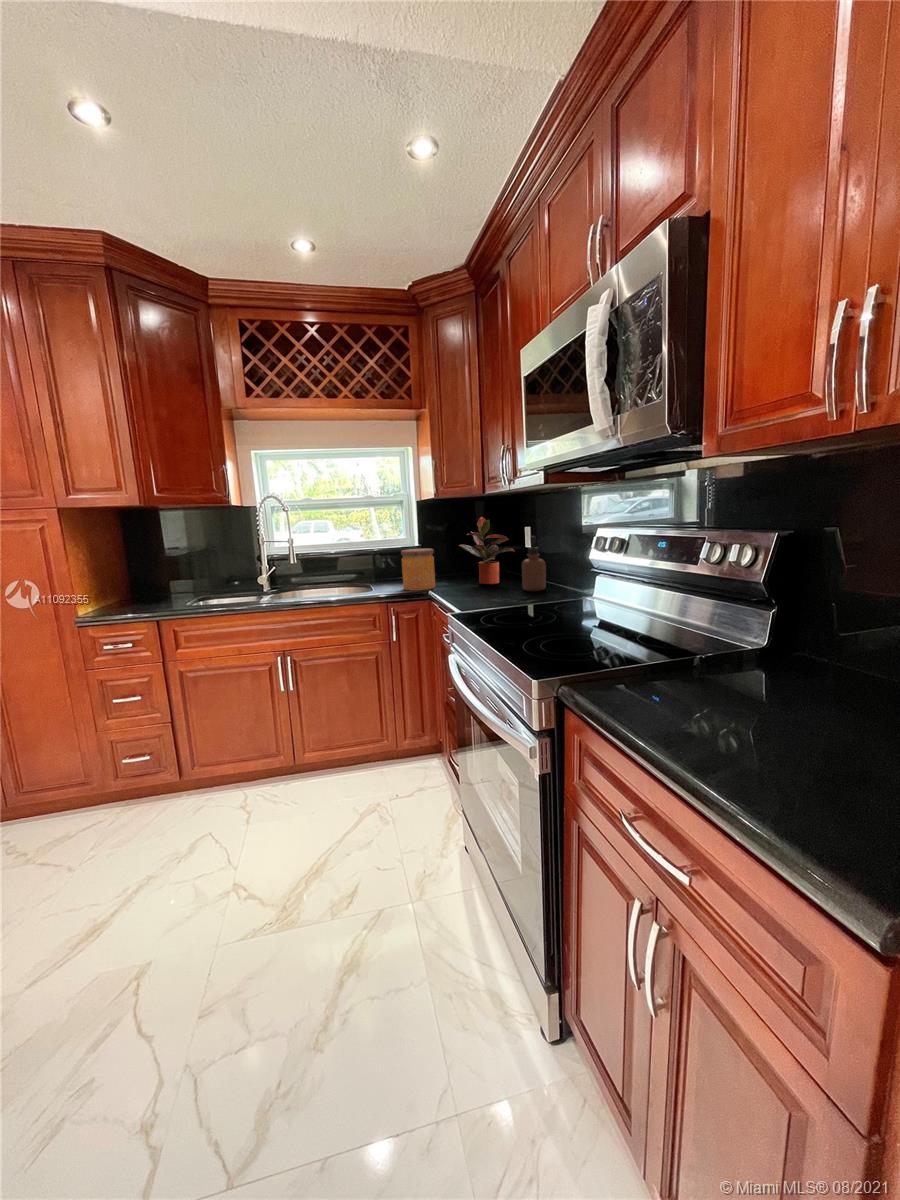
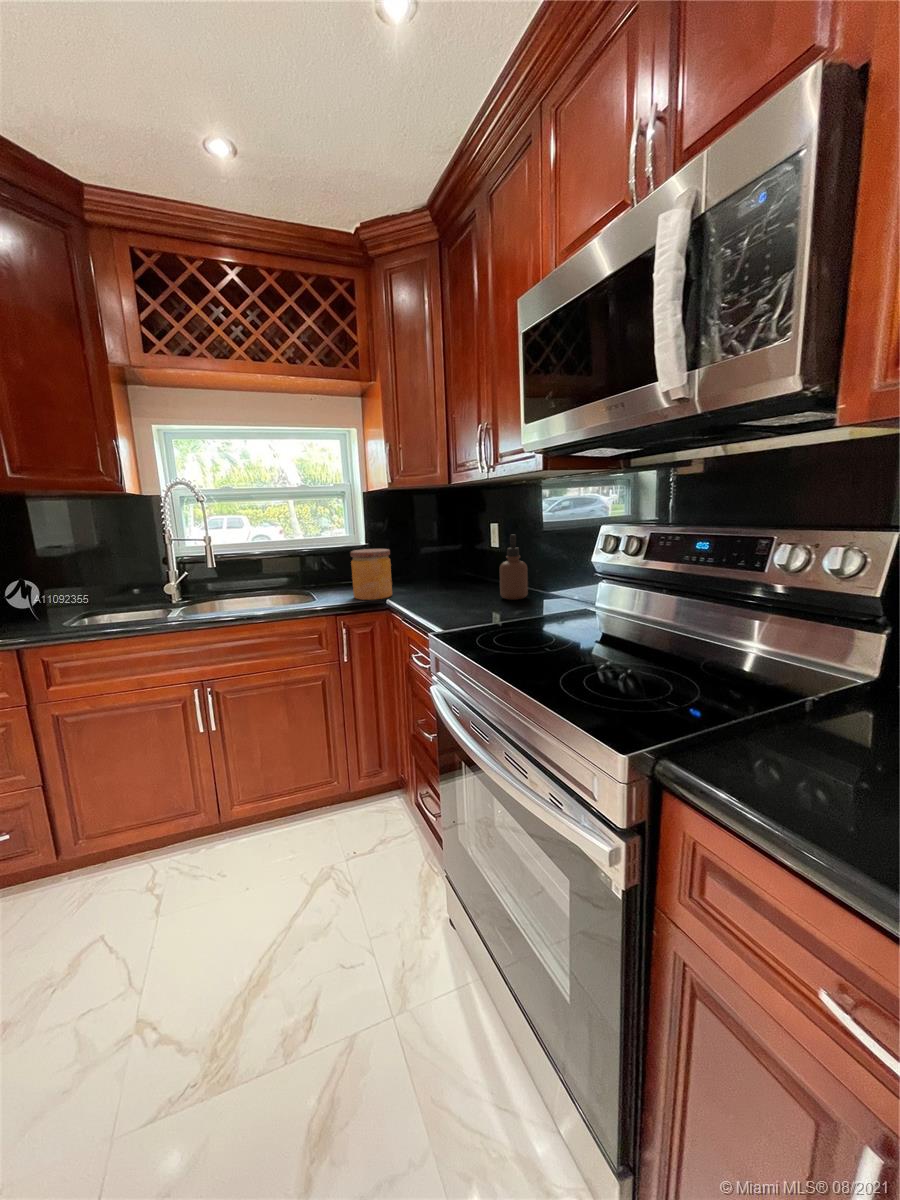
potted plant: present [459,517,514,584] -> none [419,511,486,591]

